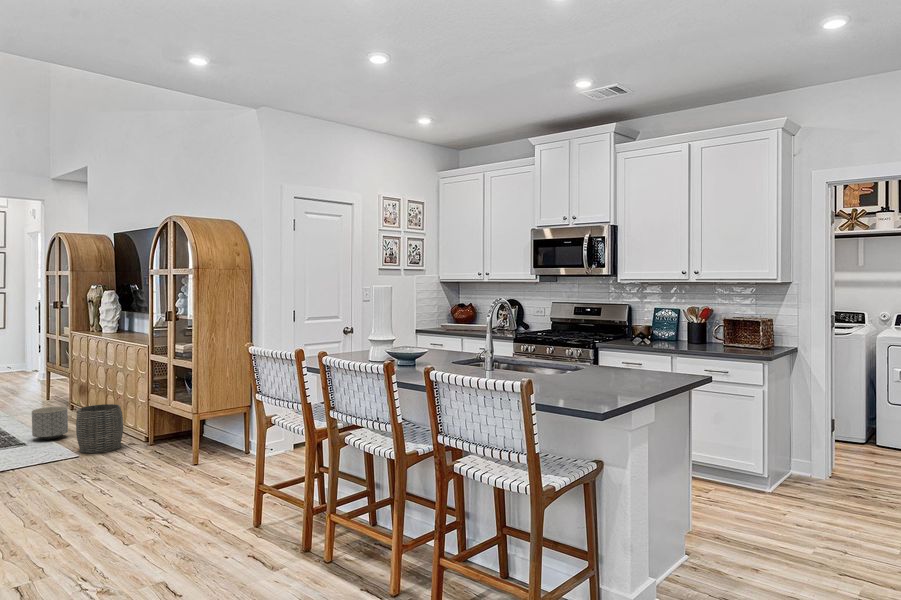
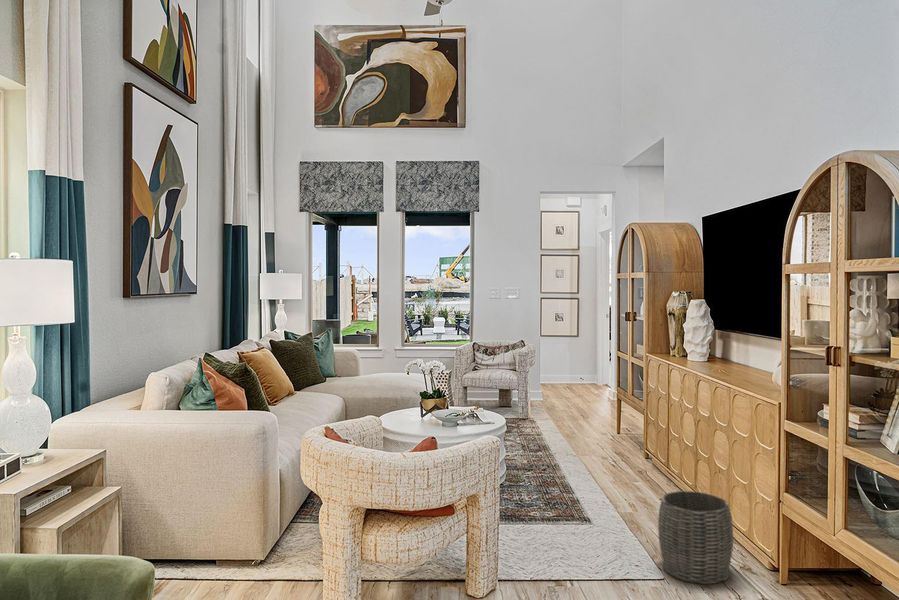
planter: present [32,406,68,440] -> none [598,469,644,521]

